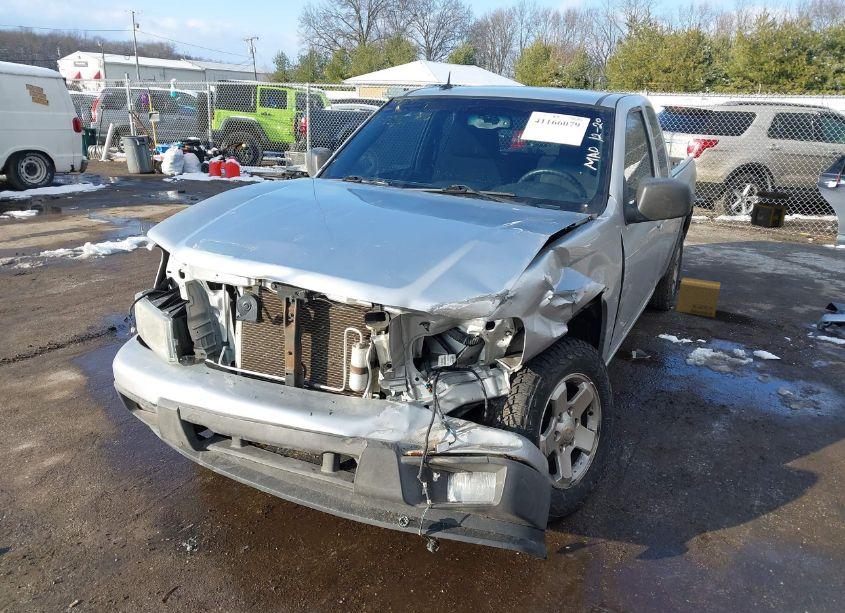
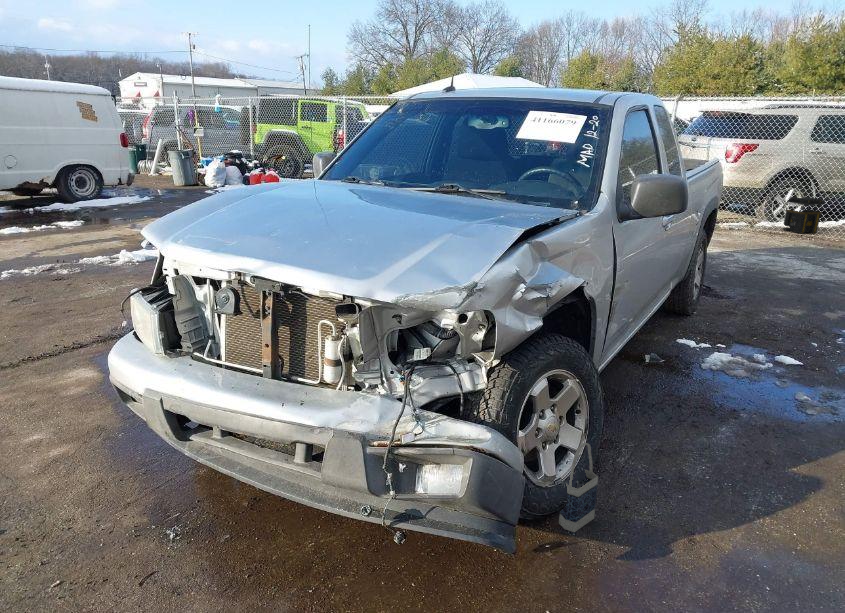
cardboard box: present [676,278,721,317] -> none [694,281,741,321]
bag: none [571,444,610,532] -> present [559,443,598,532]

